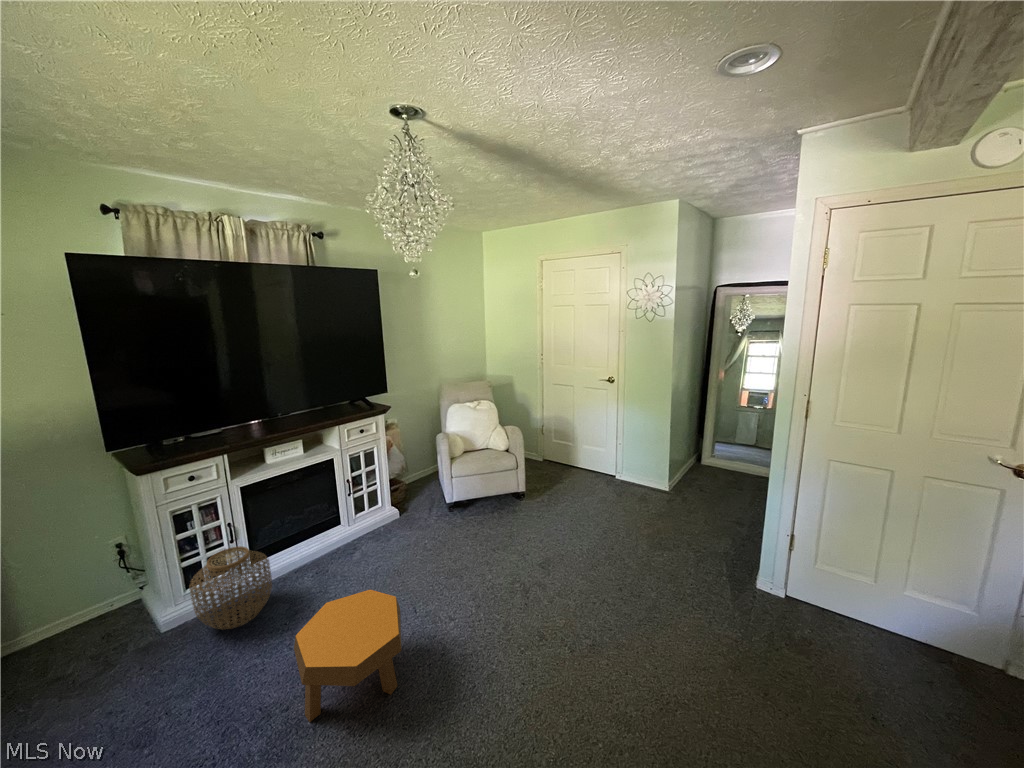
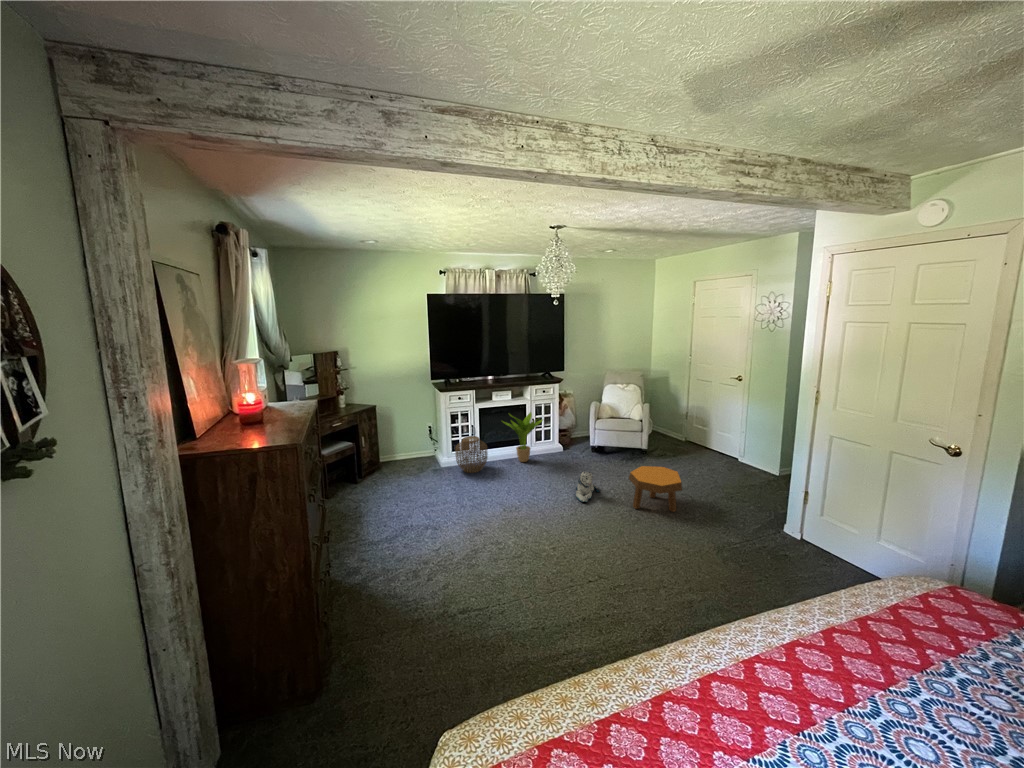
potted plant: none [291,469,369,561] -> present [502,412,543,462]
plush toy: none [460,566,500,629] -> present [575,472,599,502]
footstool: present [294,590,401,722] -> present [629,466,682,512]

